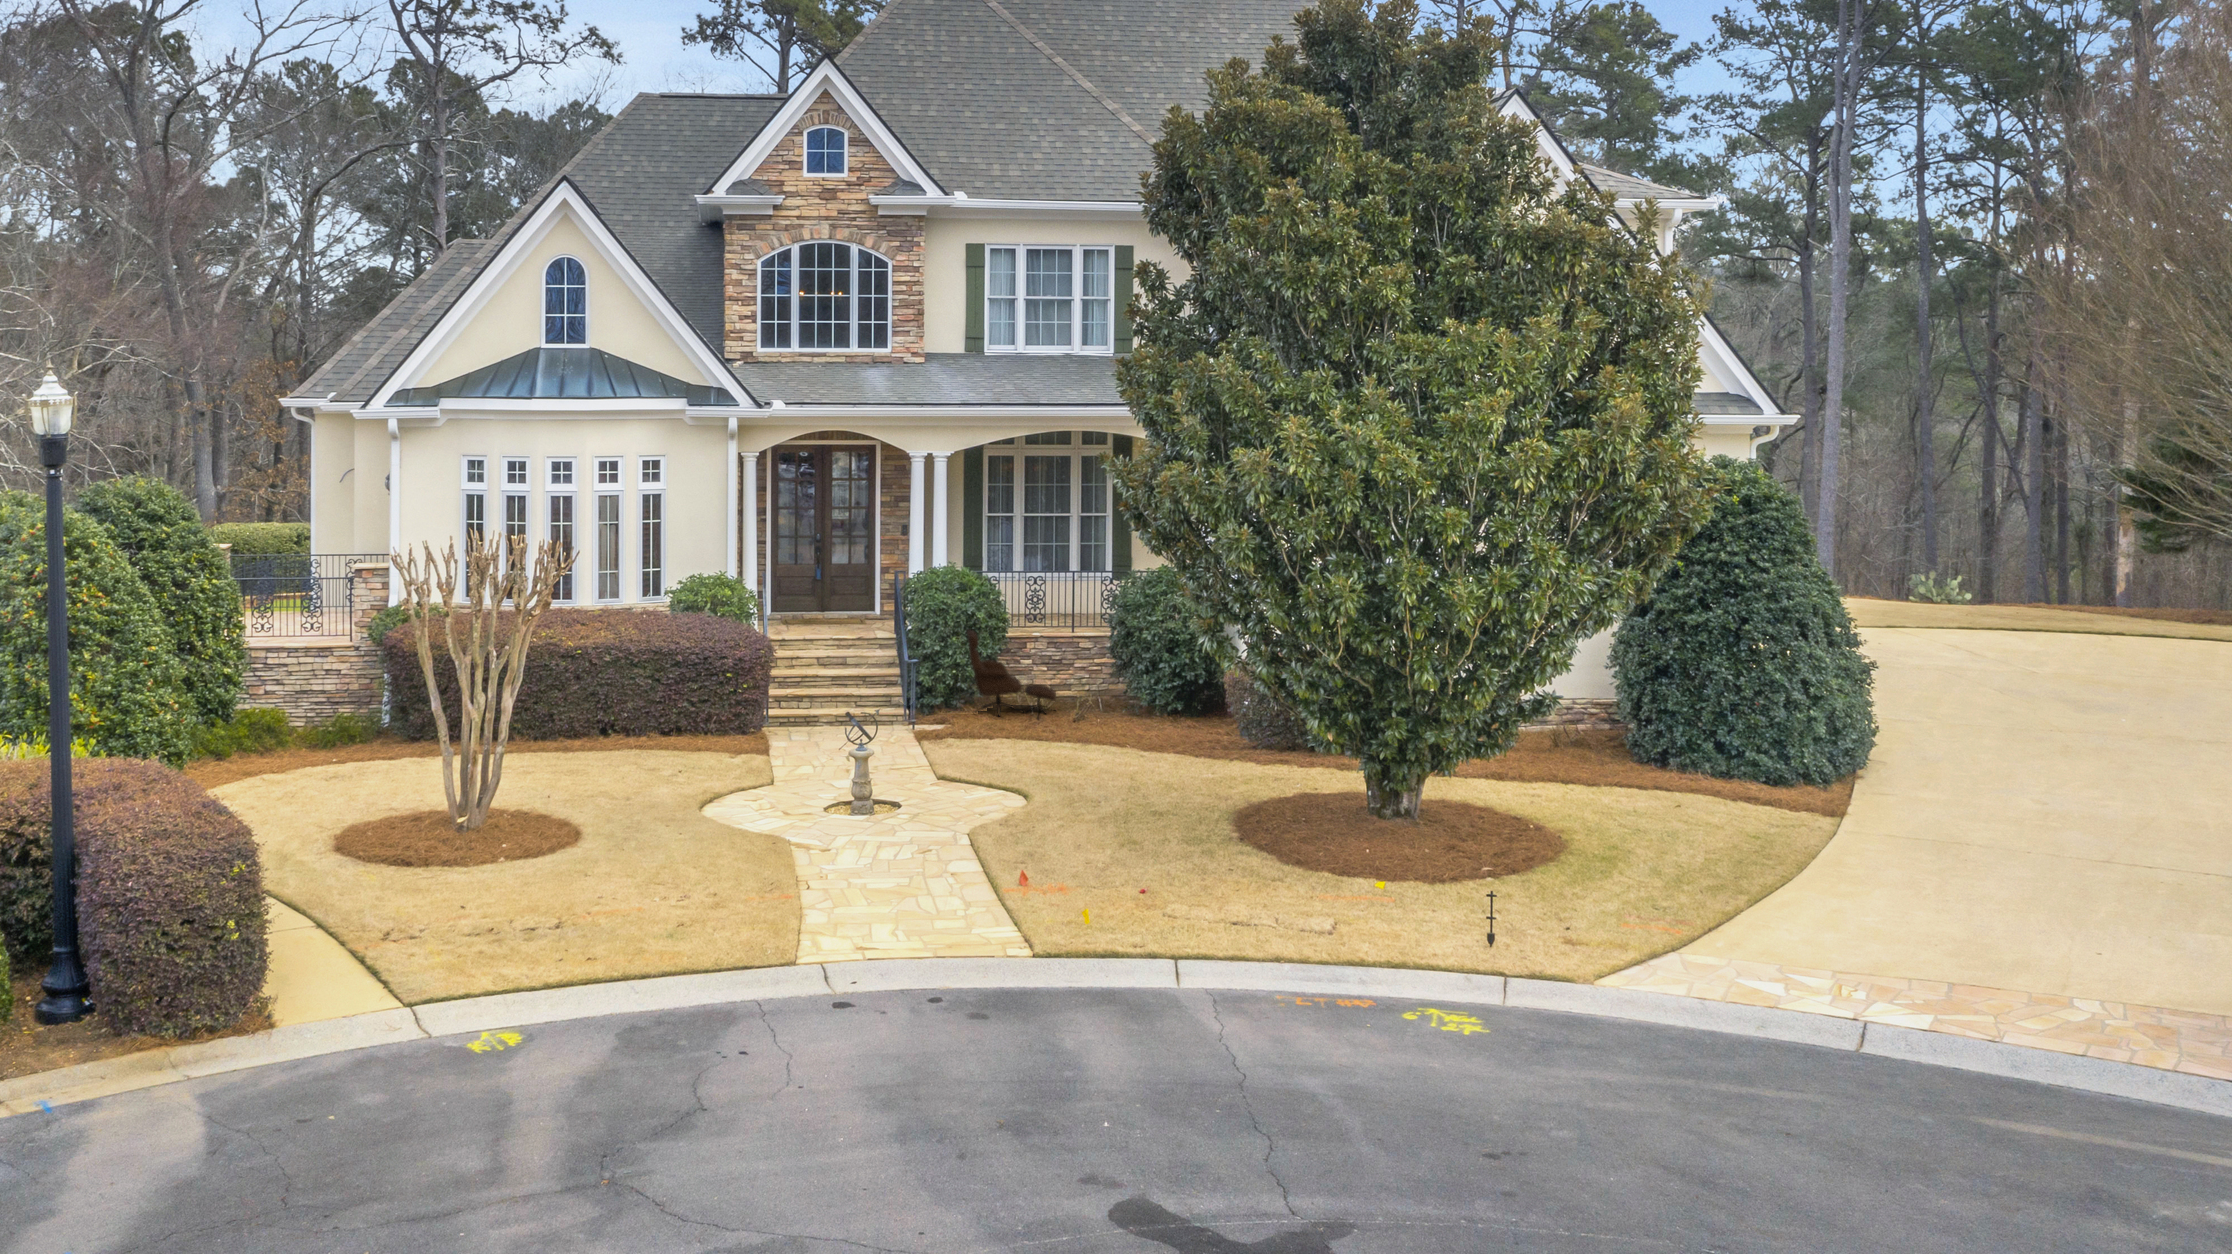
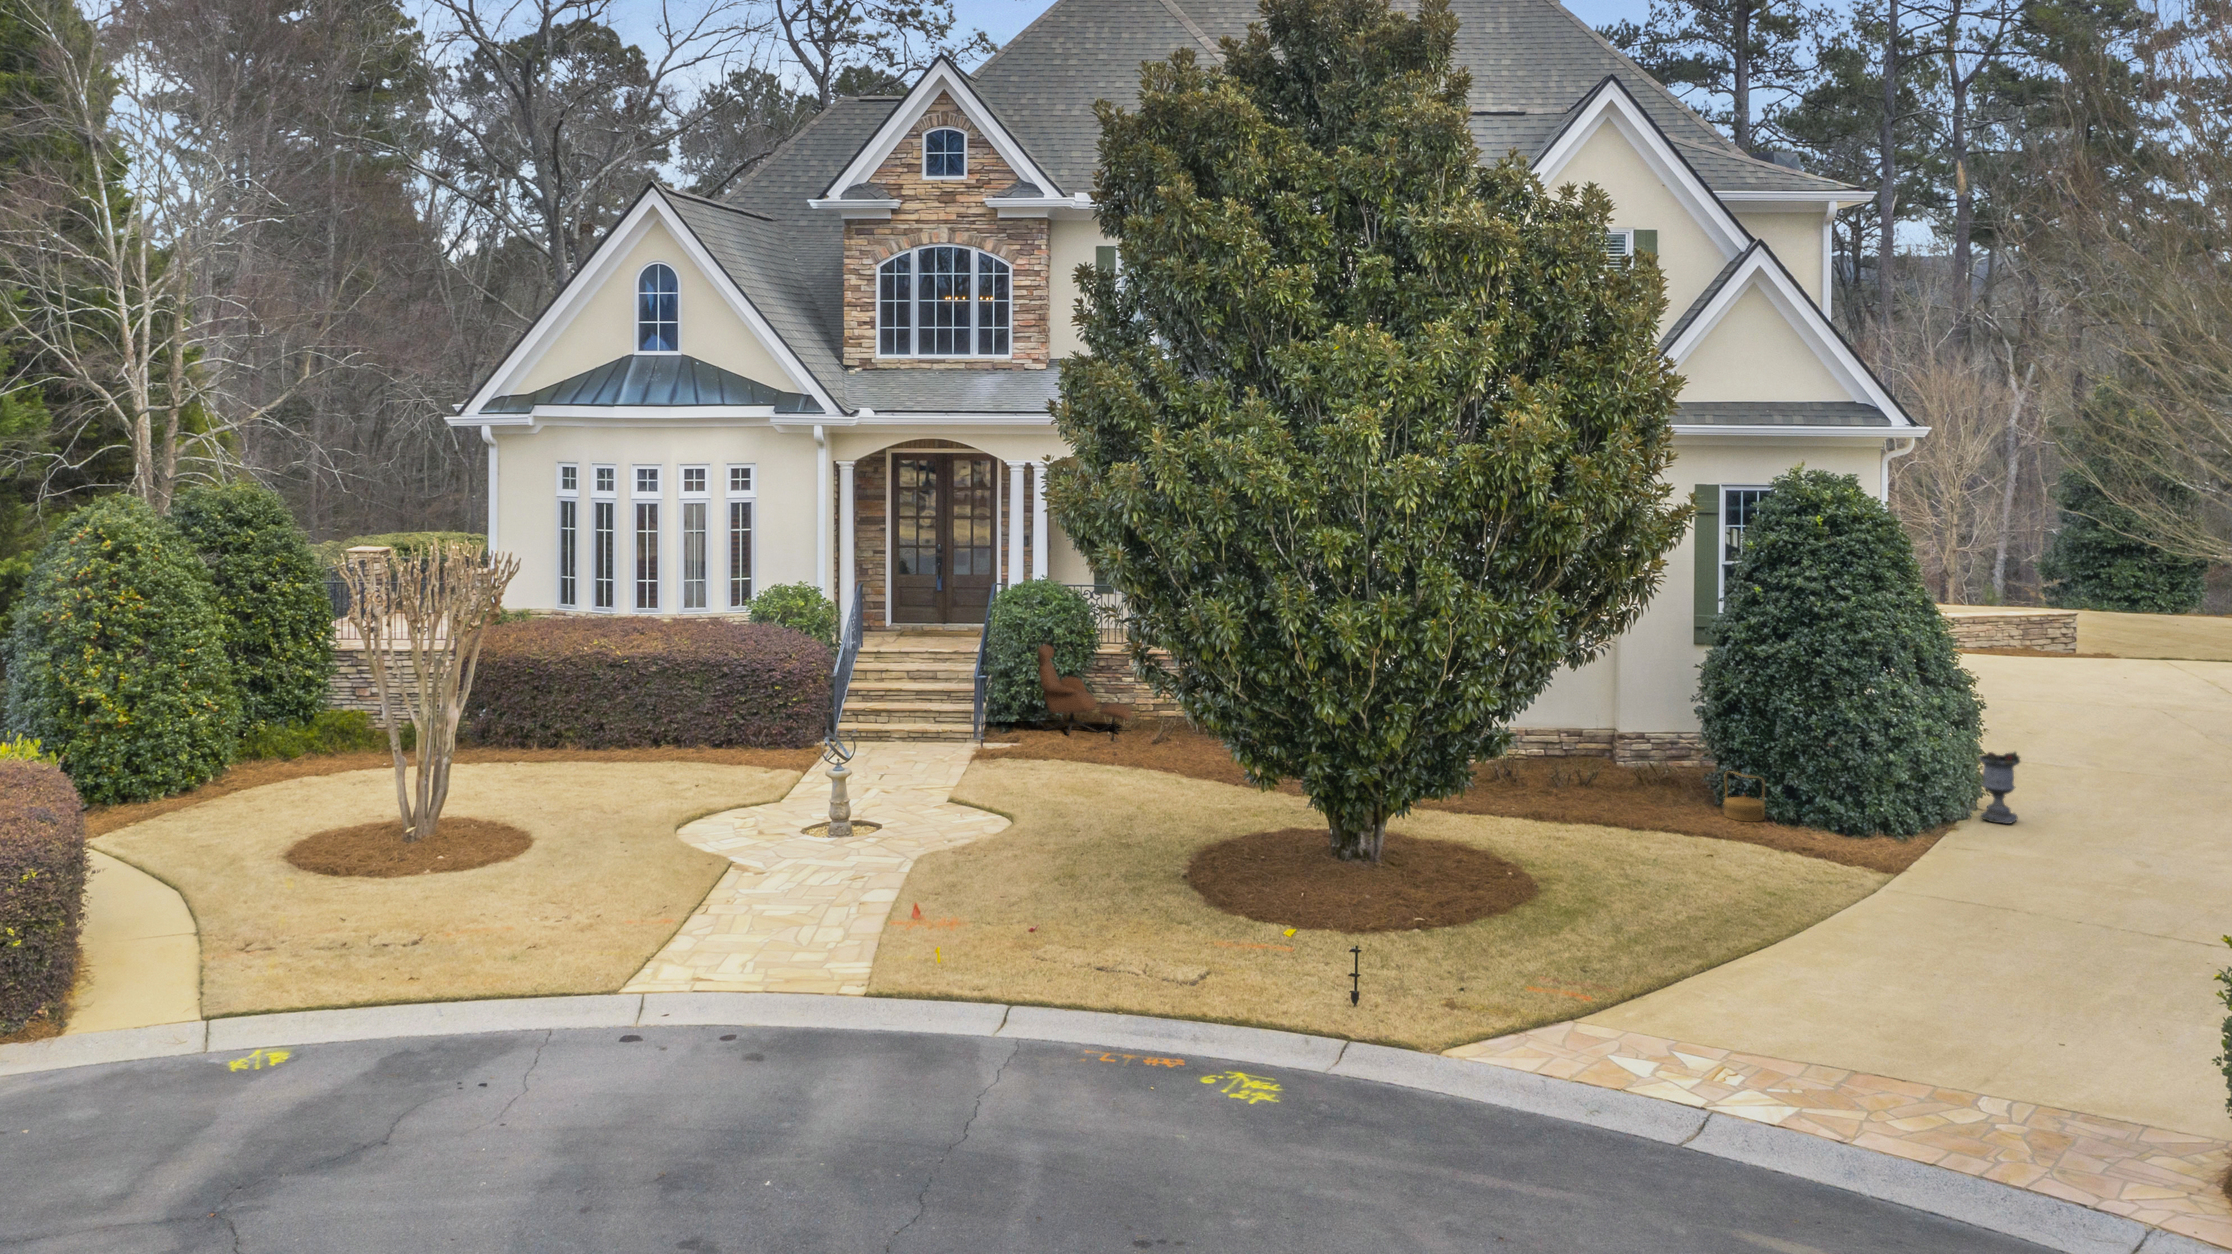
planter: none [1868,705,1906,769] -> present [1978,752,2020,824]
woven basket: none [1655,730,1696,775] -> present [1724,772,1765,822]

